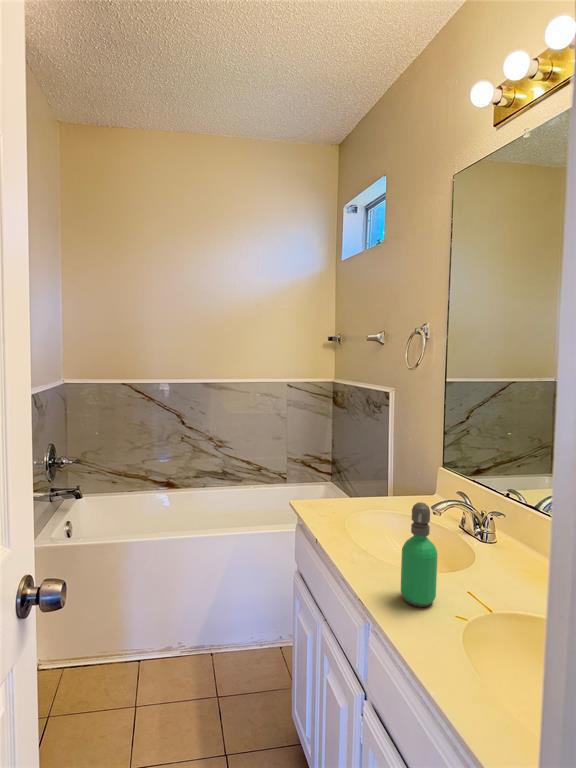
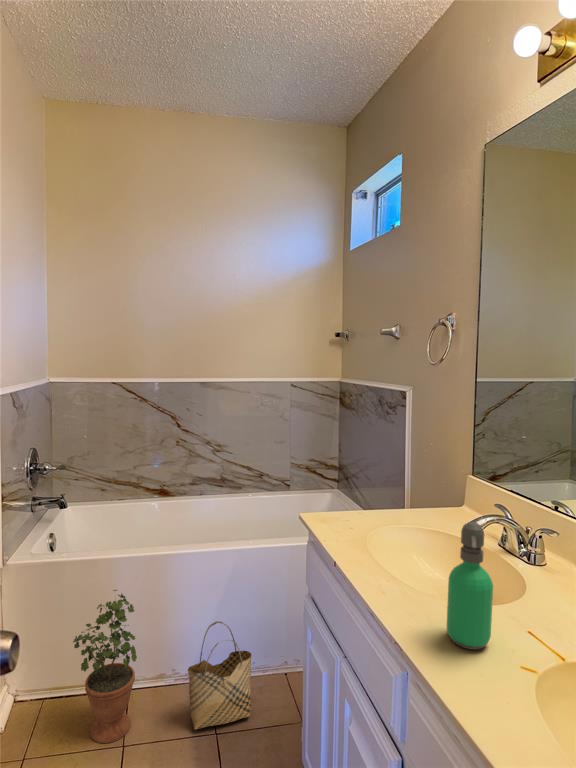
potted plant: none [89,570,146,705] -> present [73,590,137,743]
woven basket: none [191,599,249,694] -> present [188,622,252,730]

